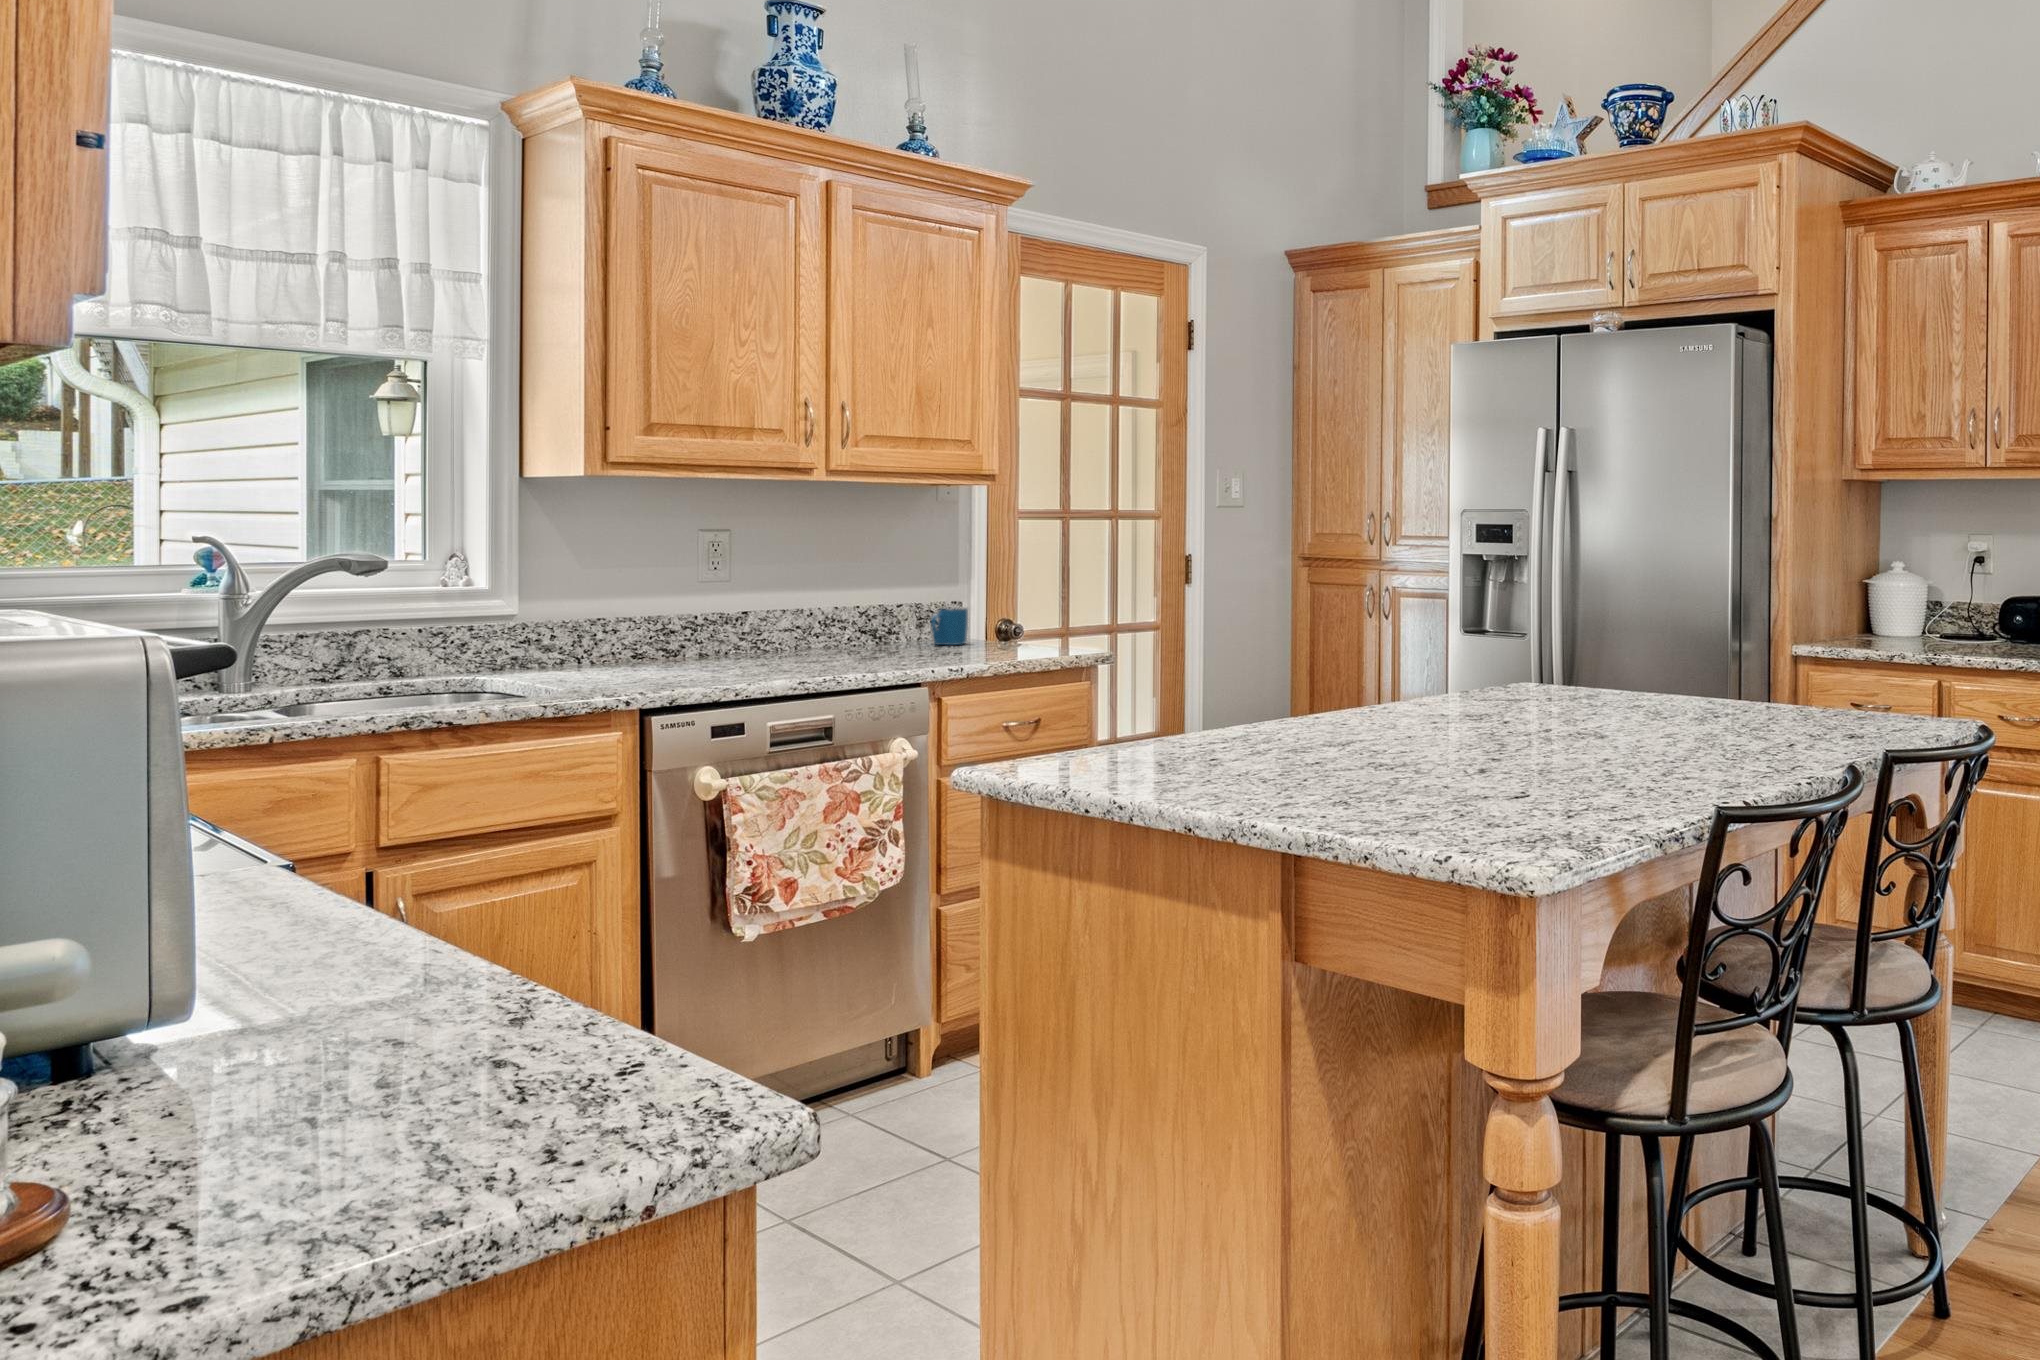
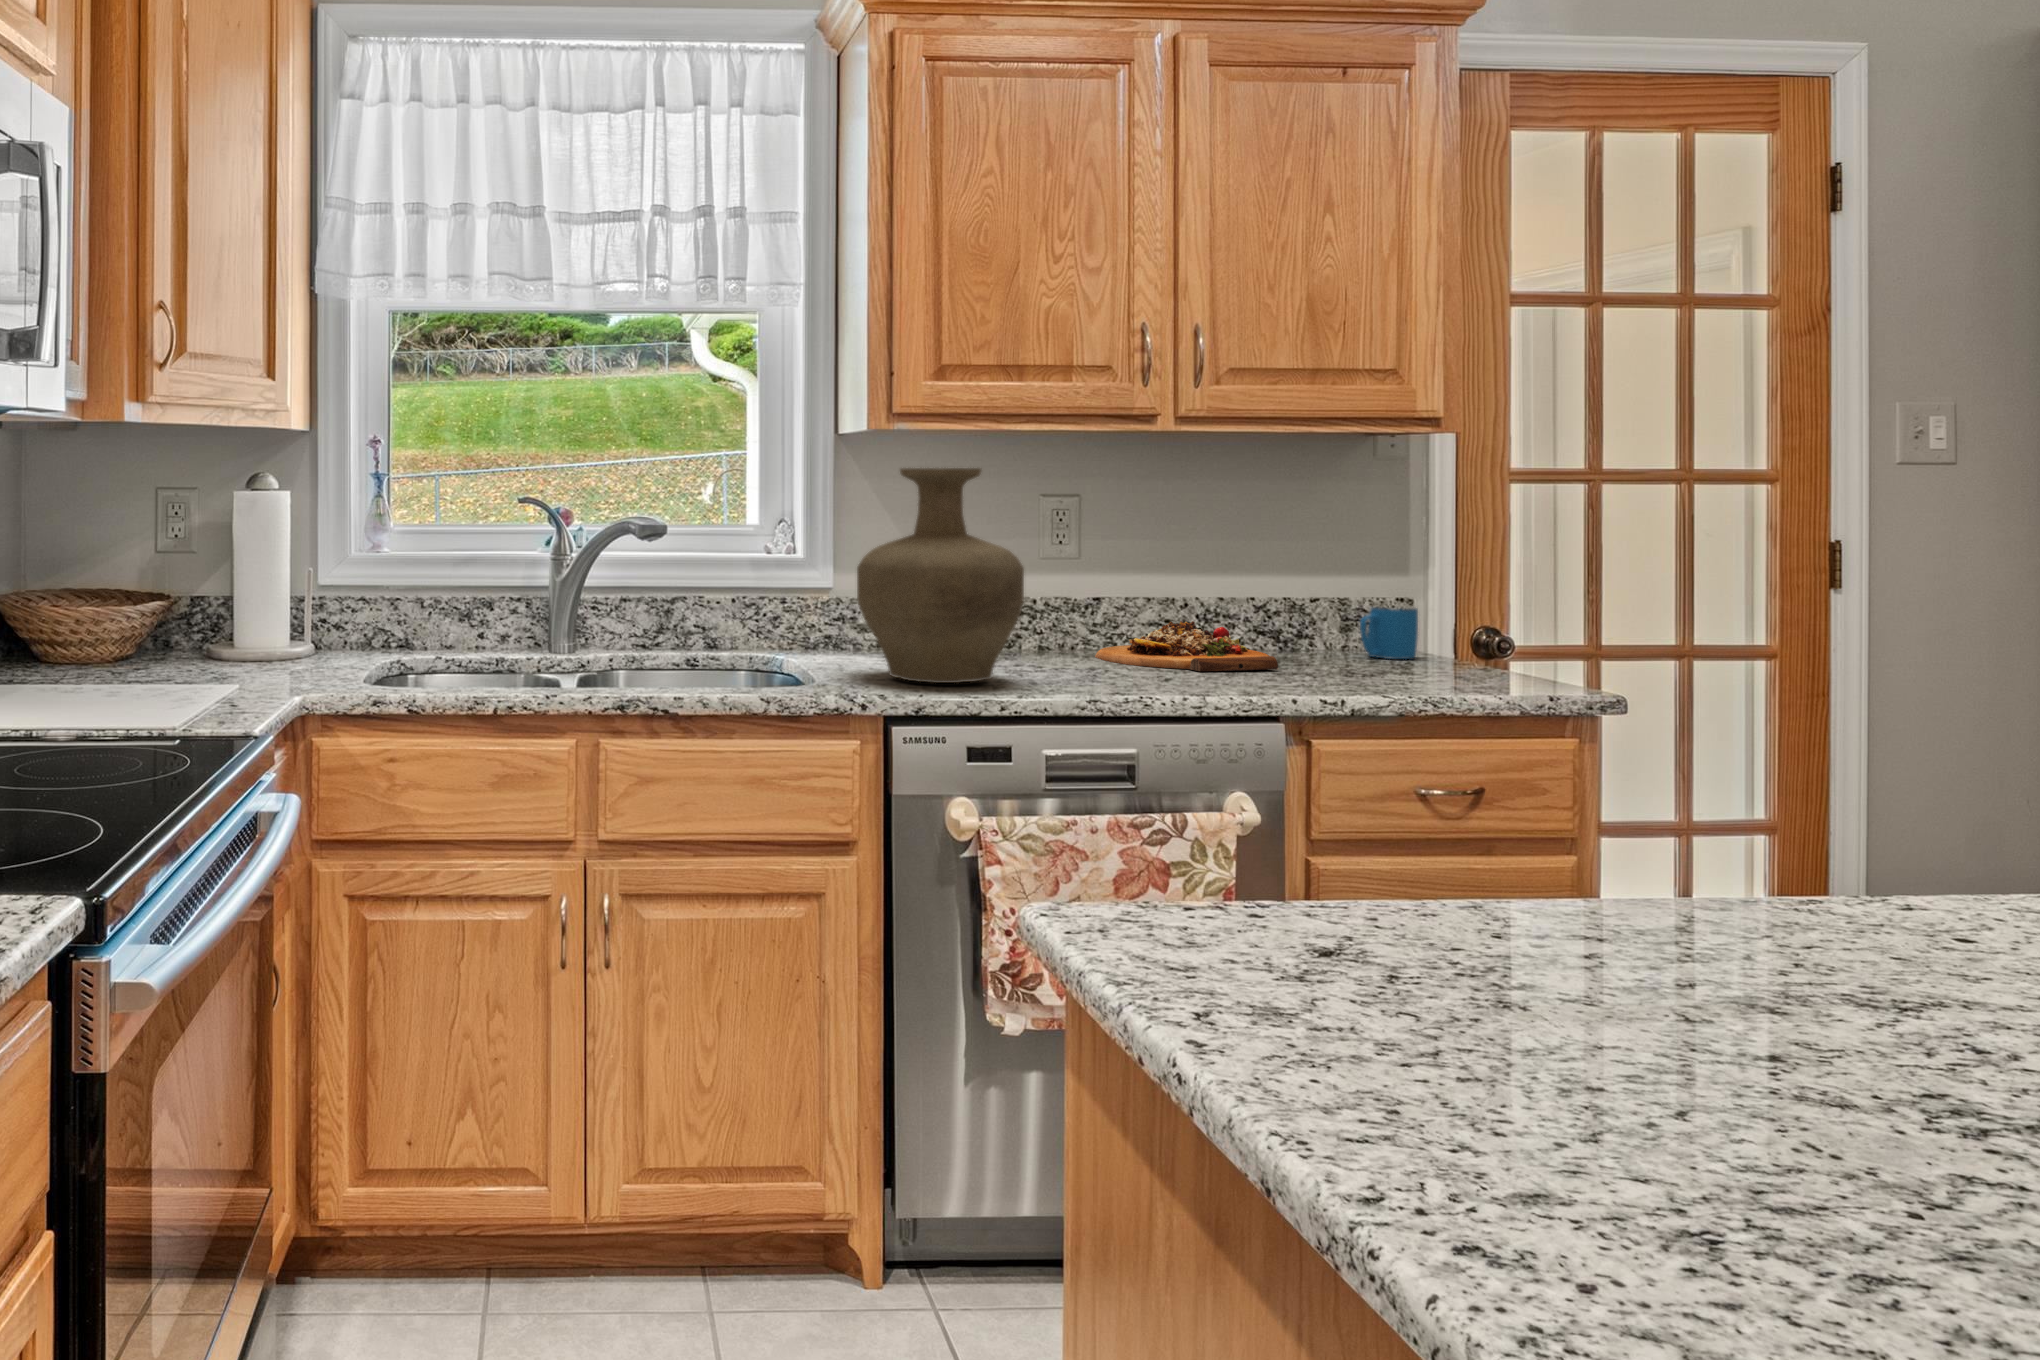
vase: none [581,510,731,684] -> present [857,468,1024,683]
cutting board: none [743,626,891,662] -> present [1095,621,1278,671]

